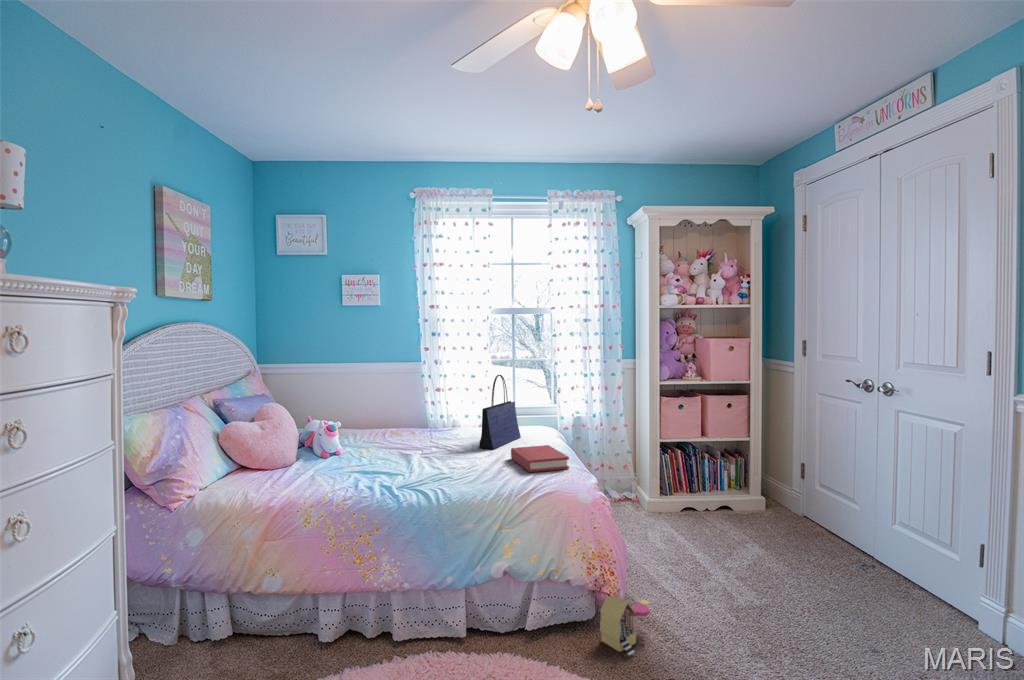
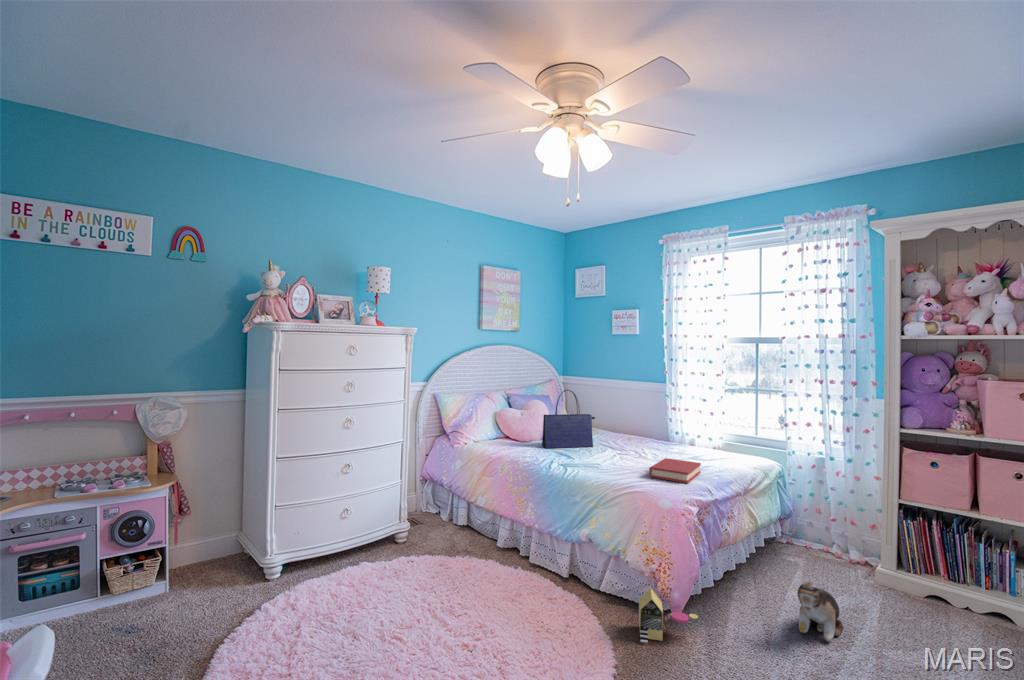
tote bag: present [479,375,521,449] -> present [542,390,595,448]
plush toy: none [666,527,707,576] -> present [793,582,843,641]

